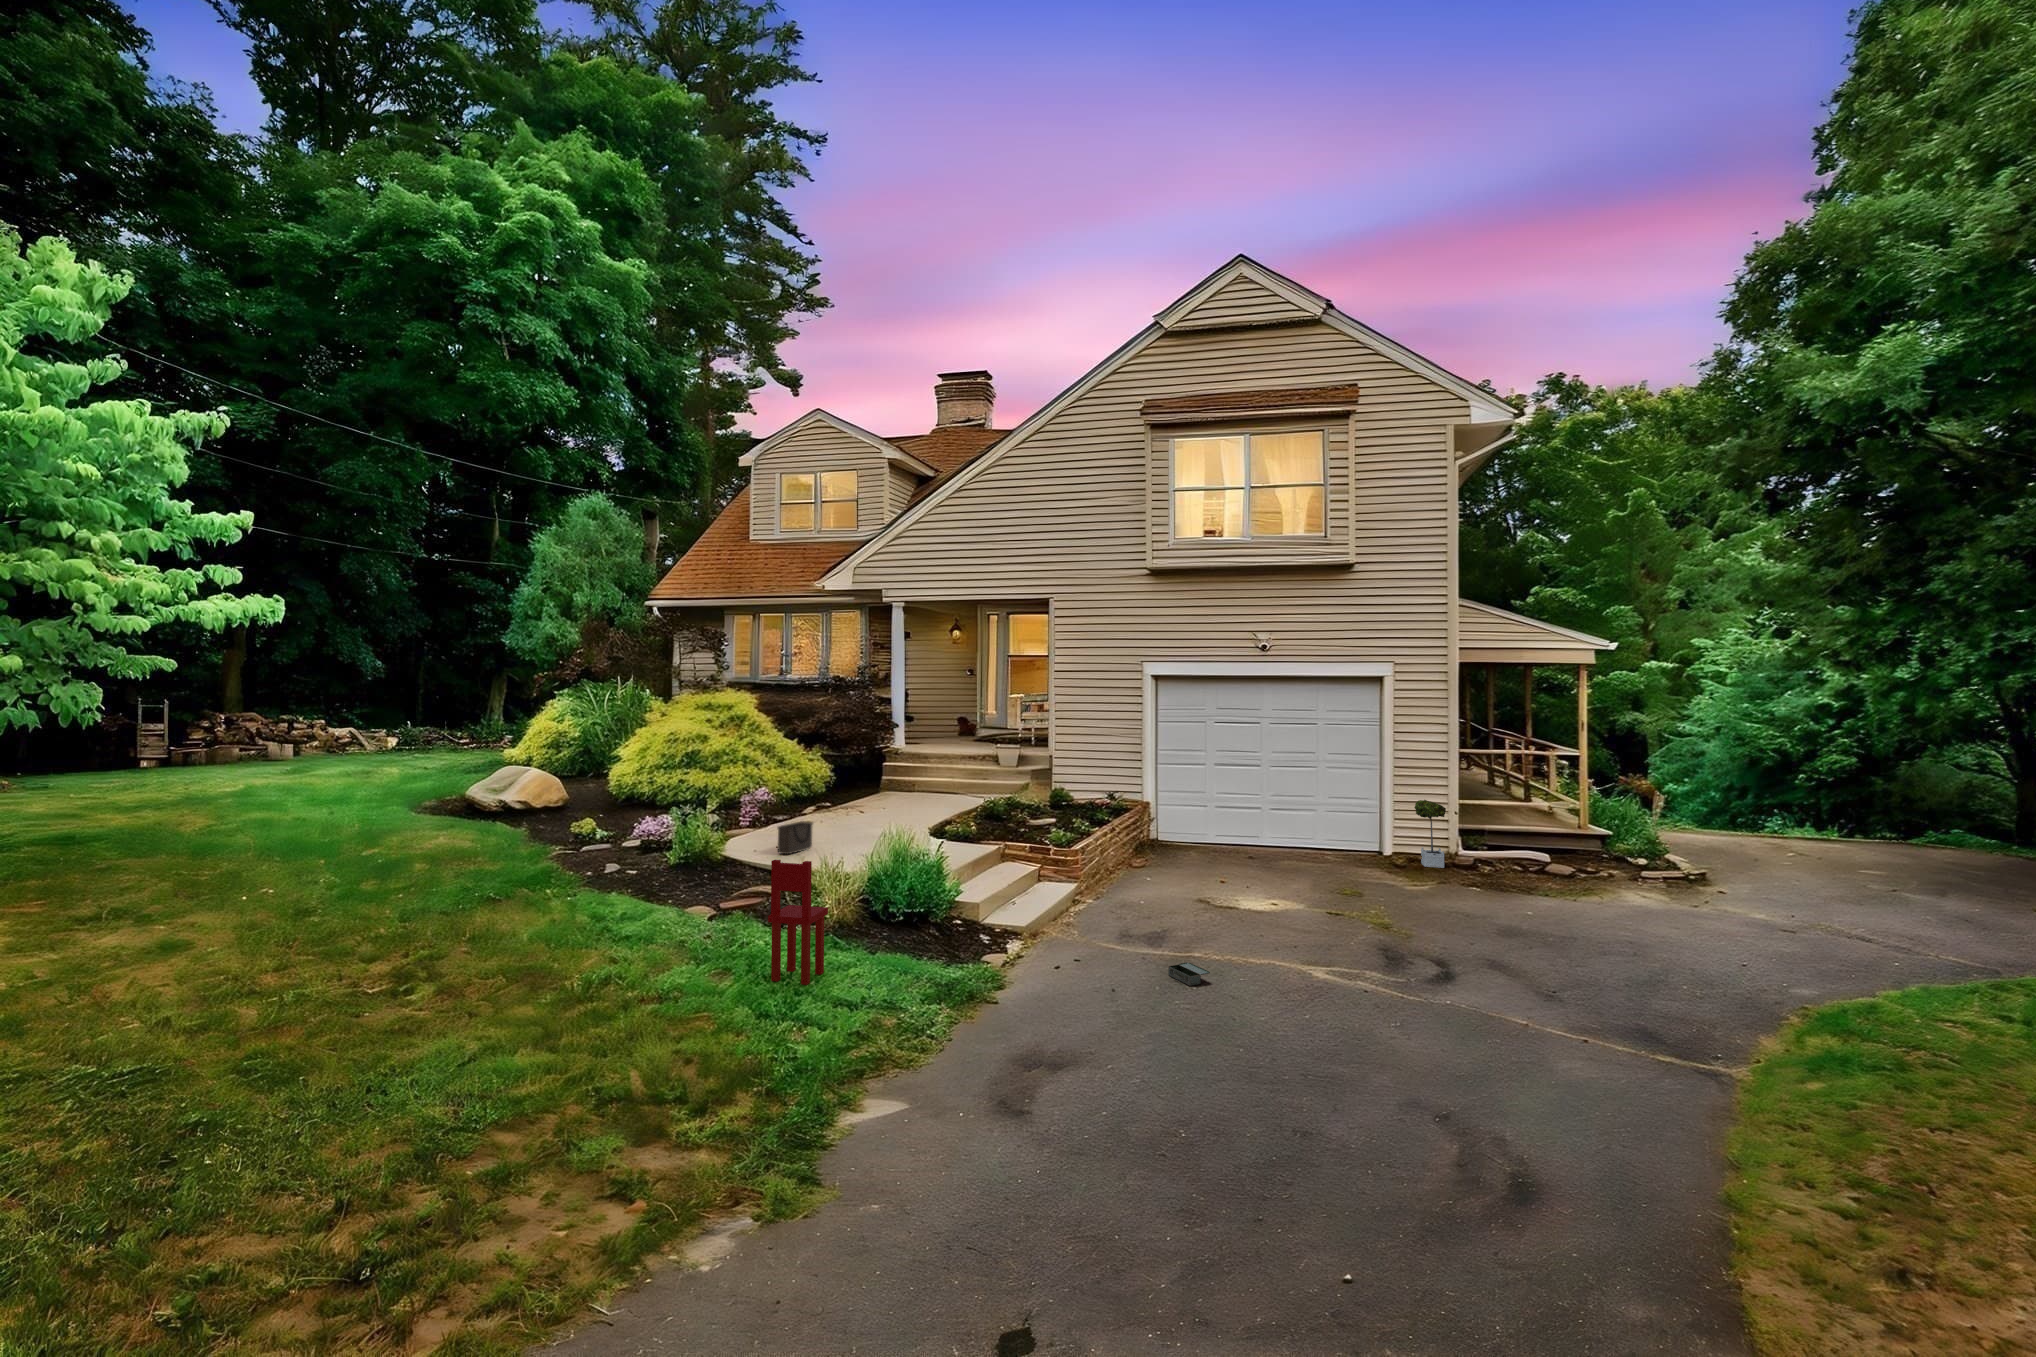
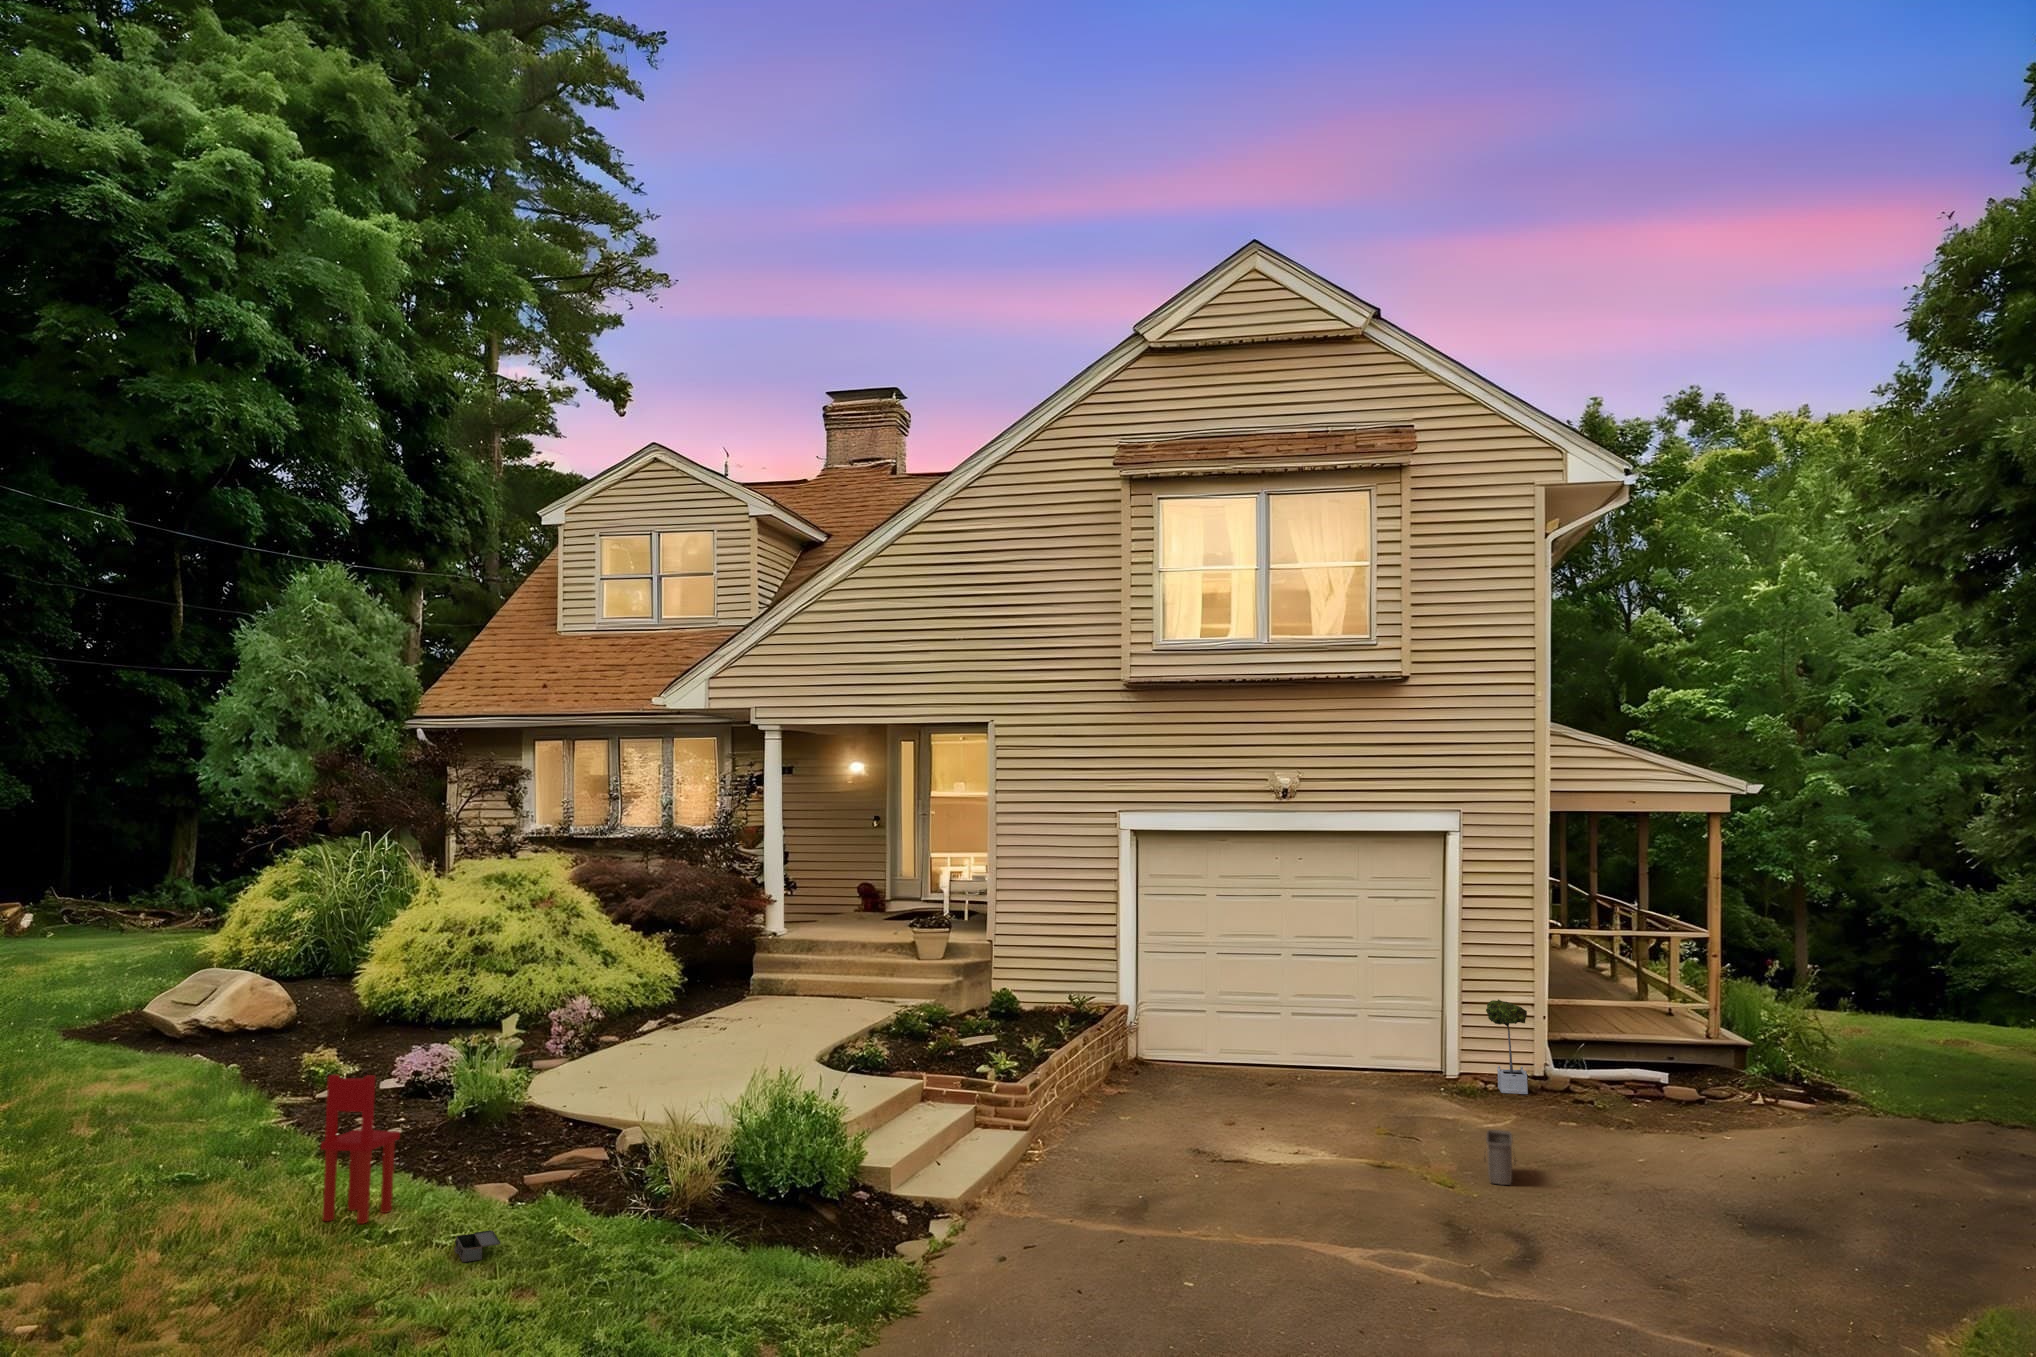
basket: present [778,821,813,854] -> present [1486,1130,1512,1185]
chair: present [768,860,828,985] -> present [321,1074,400,1224]
toolbox: present [1168,962,1210,986] -> present [454,1230,500,1262]

